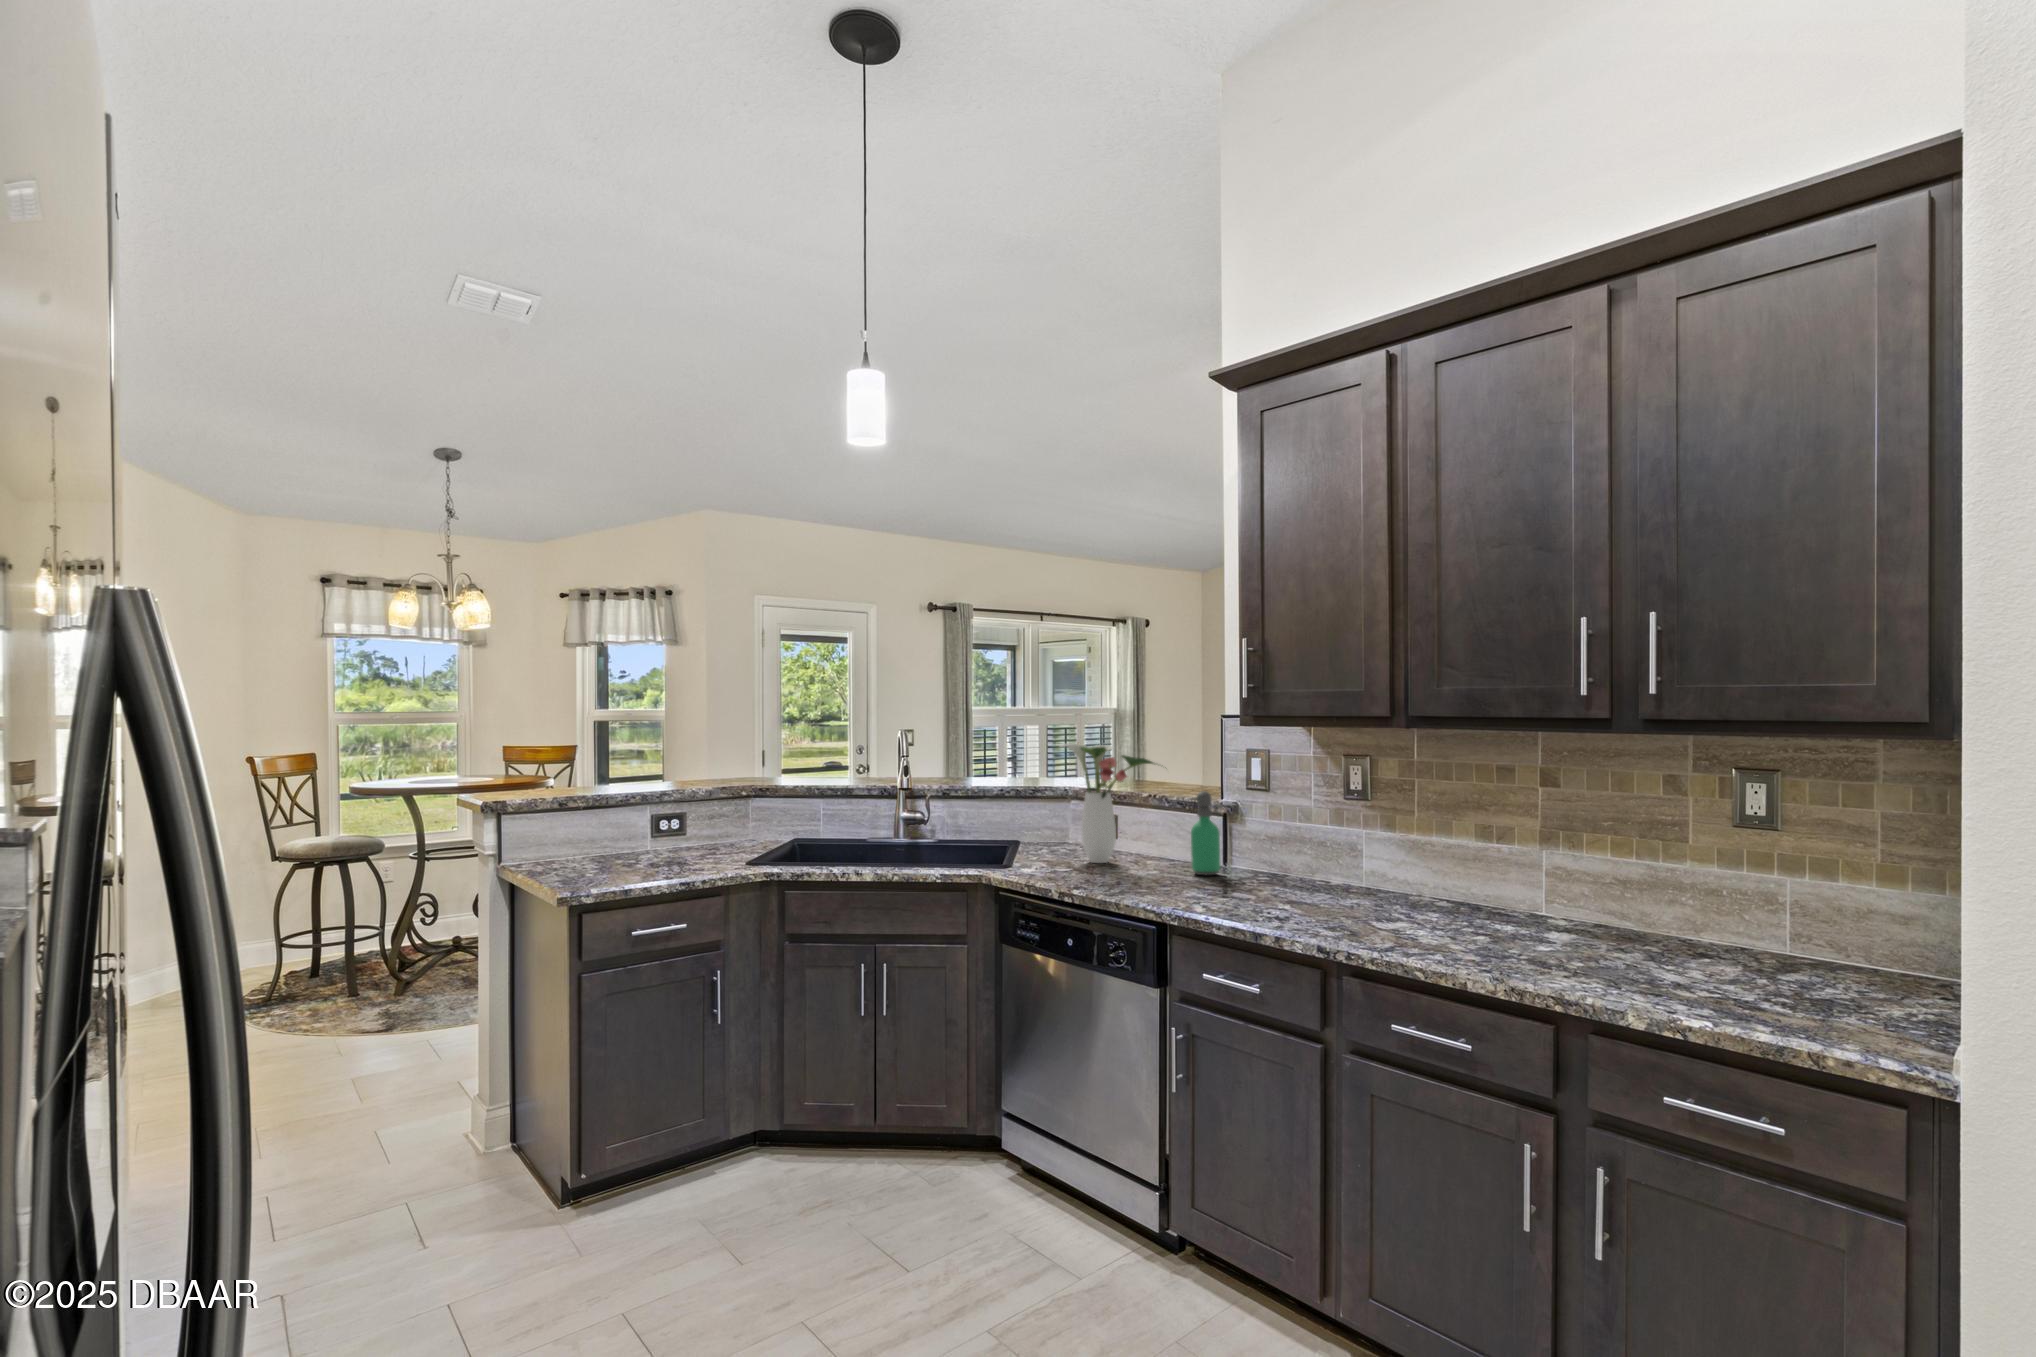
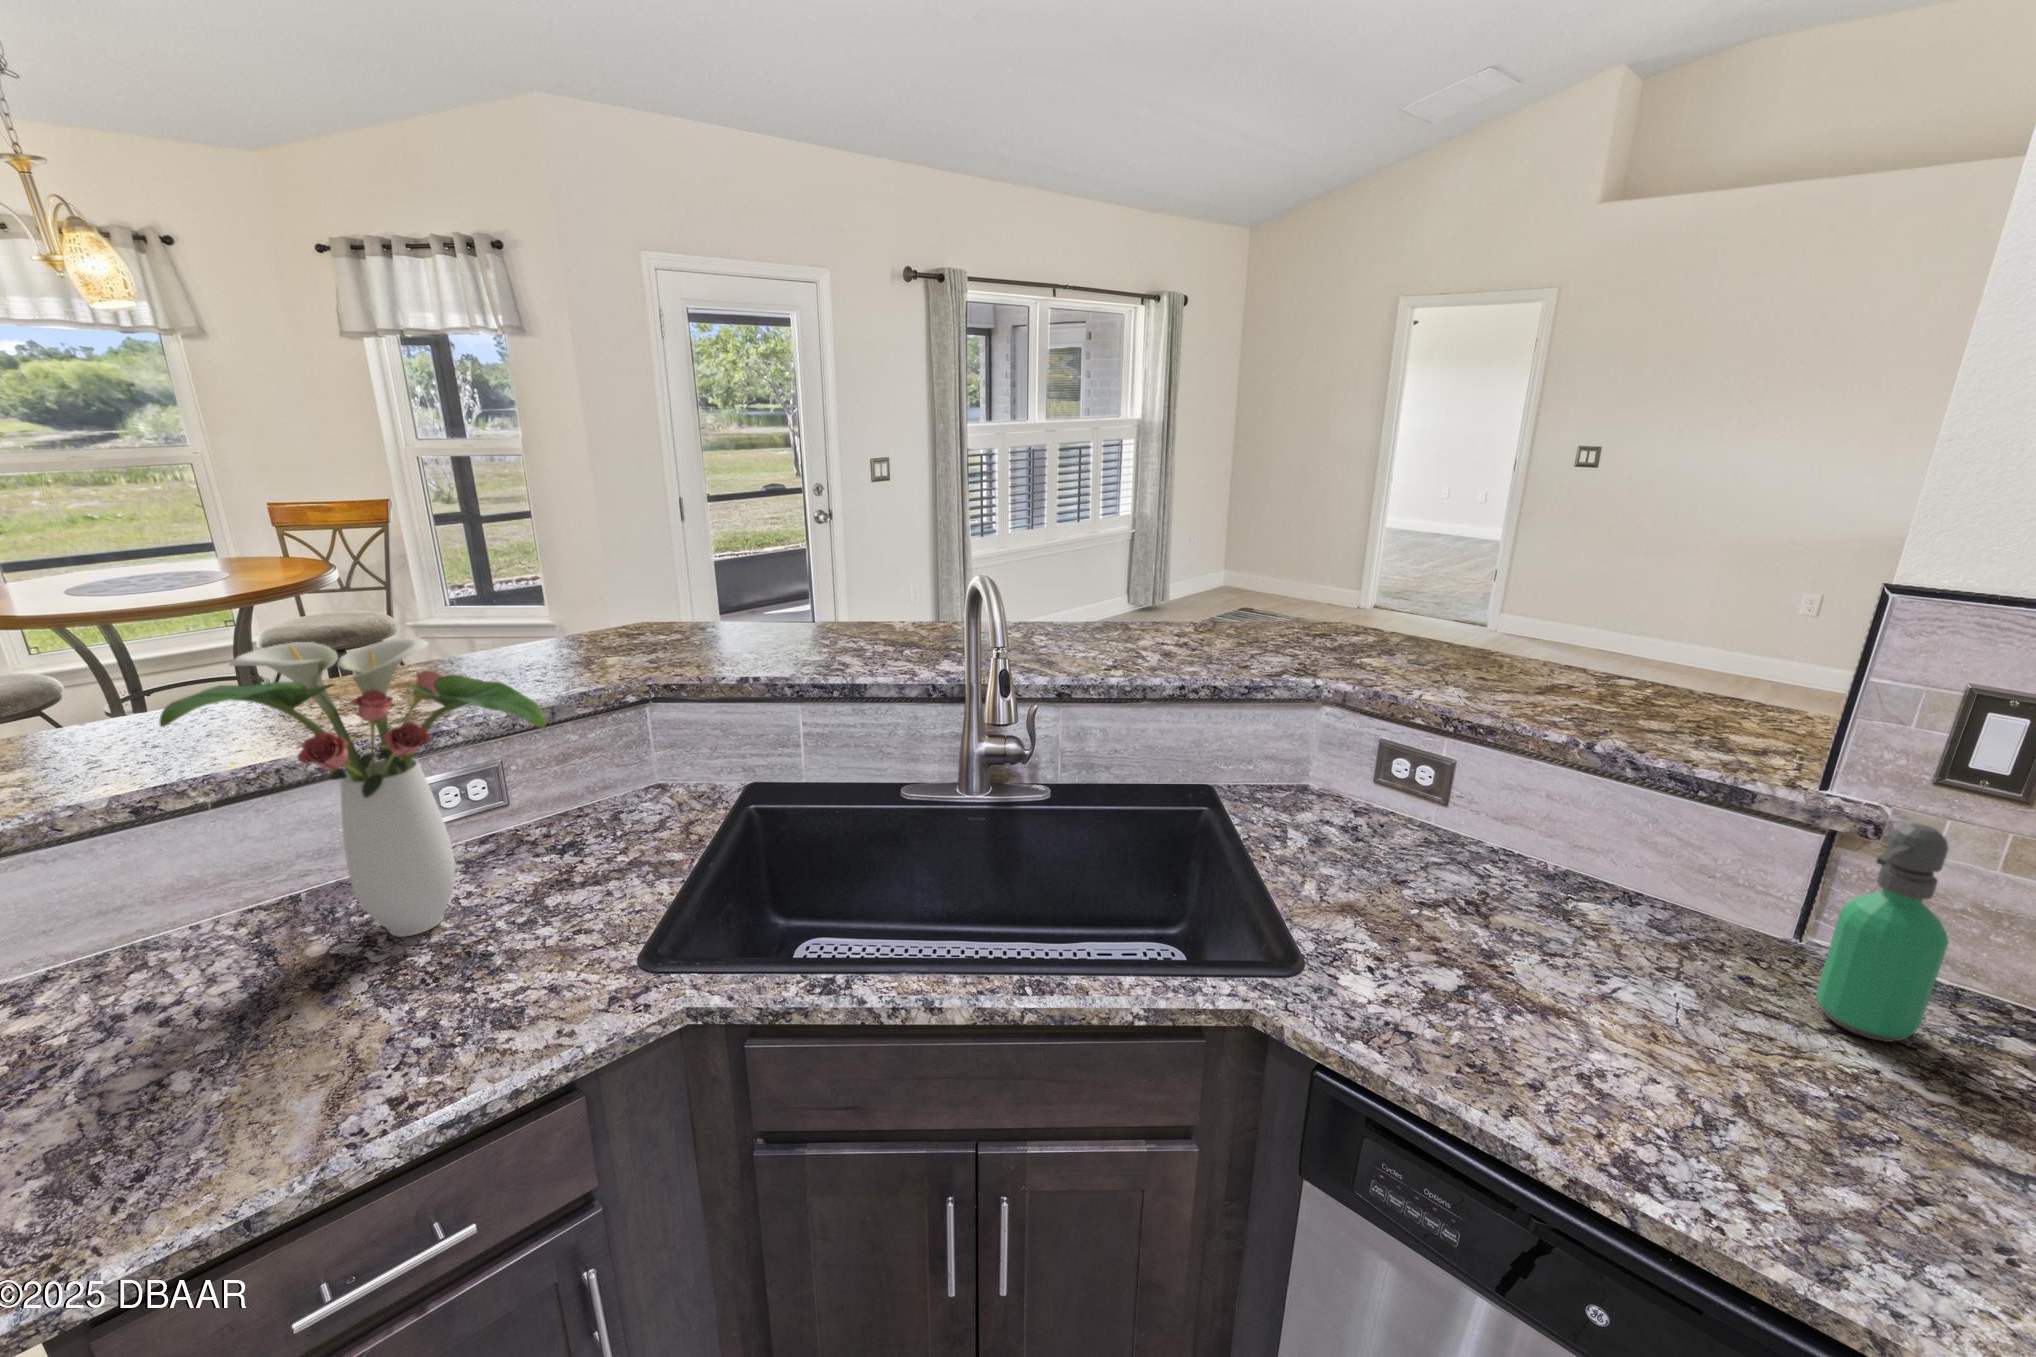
flower arrangement: present [1061,744,1154,863] -> present [159,638,545,937]

